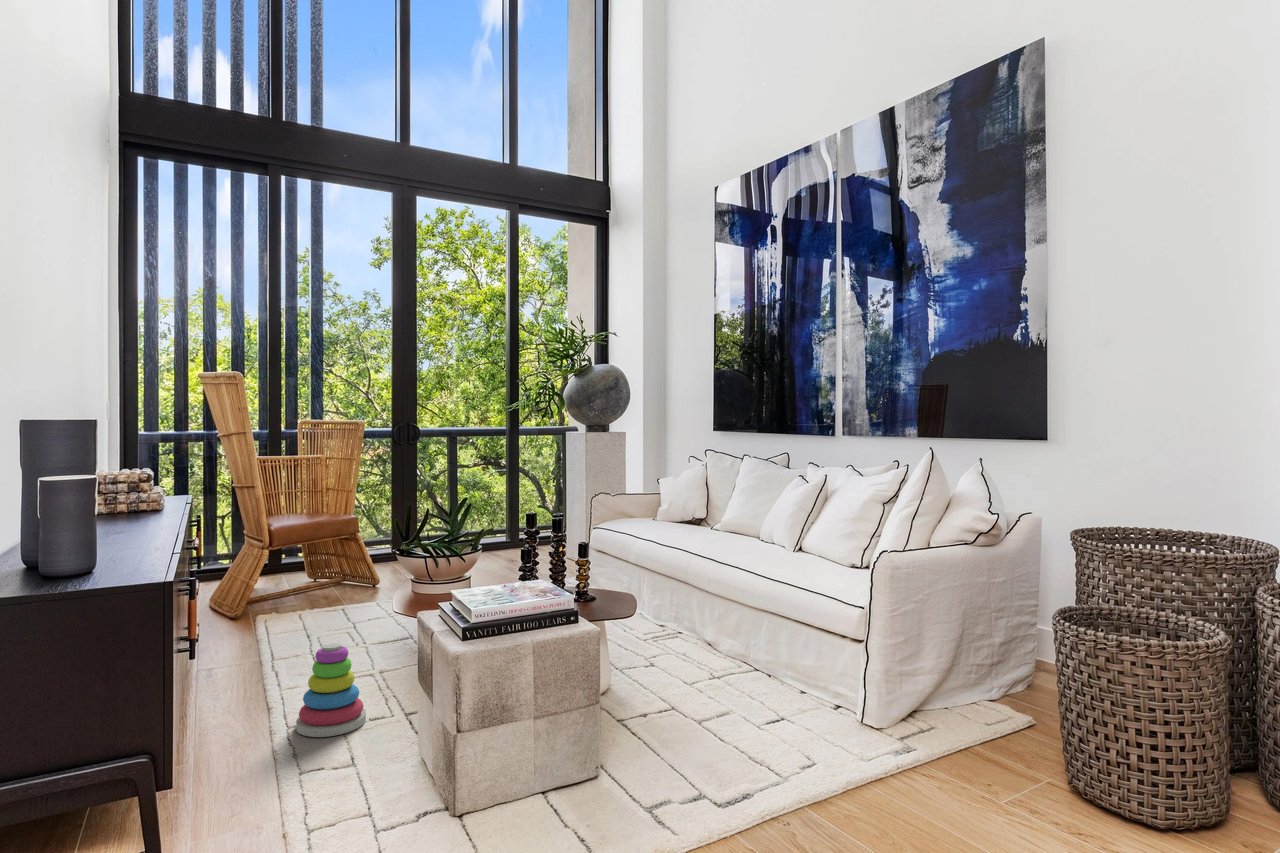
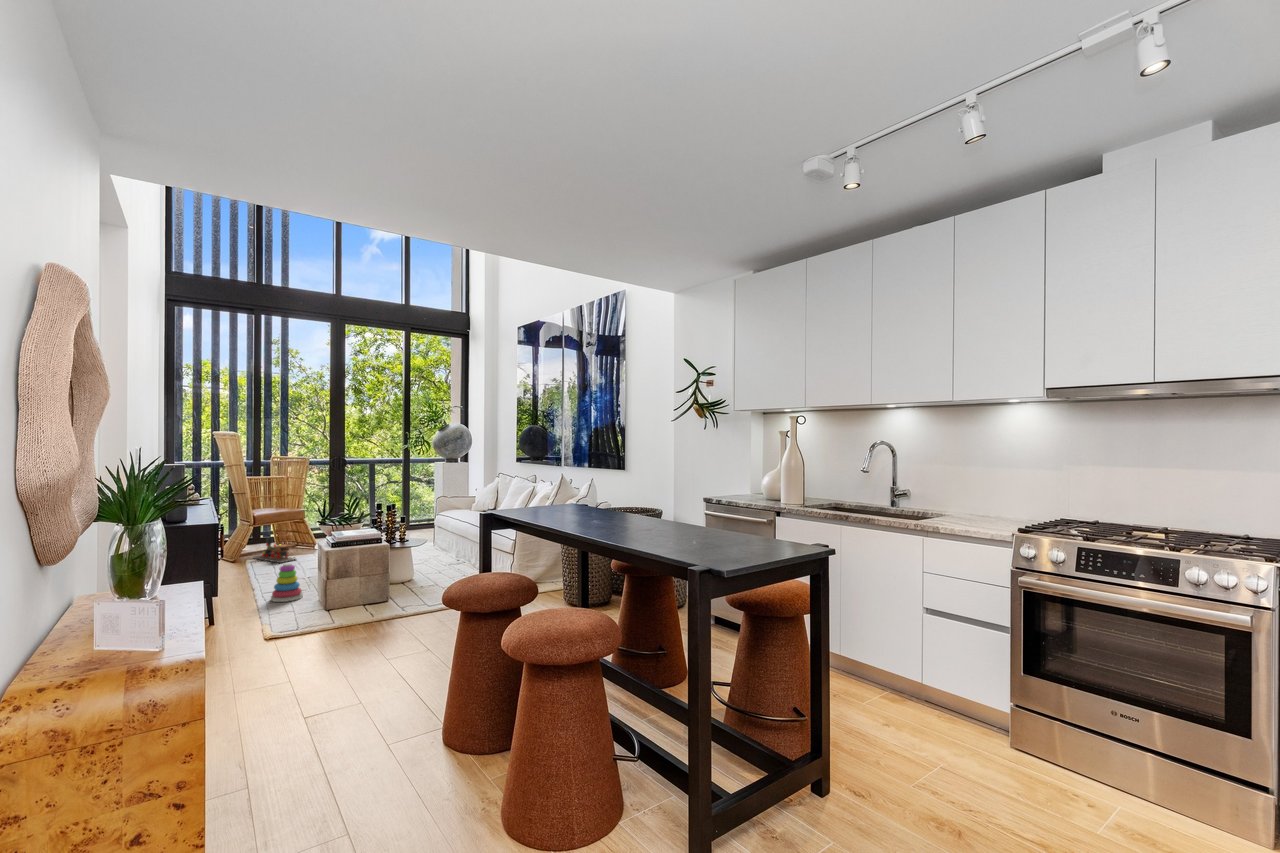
toy train: none [268,569,344,619] -> present [254,538,295,563]

